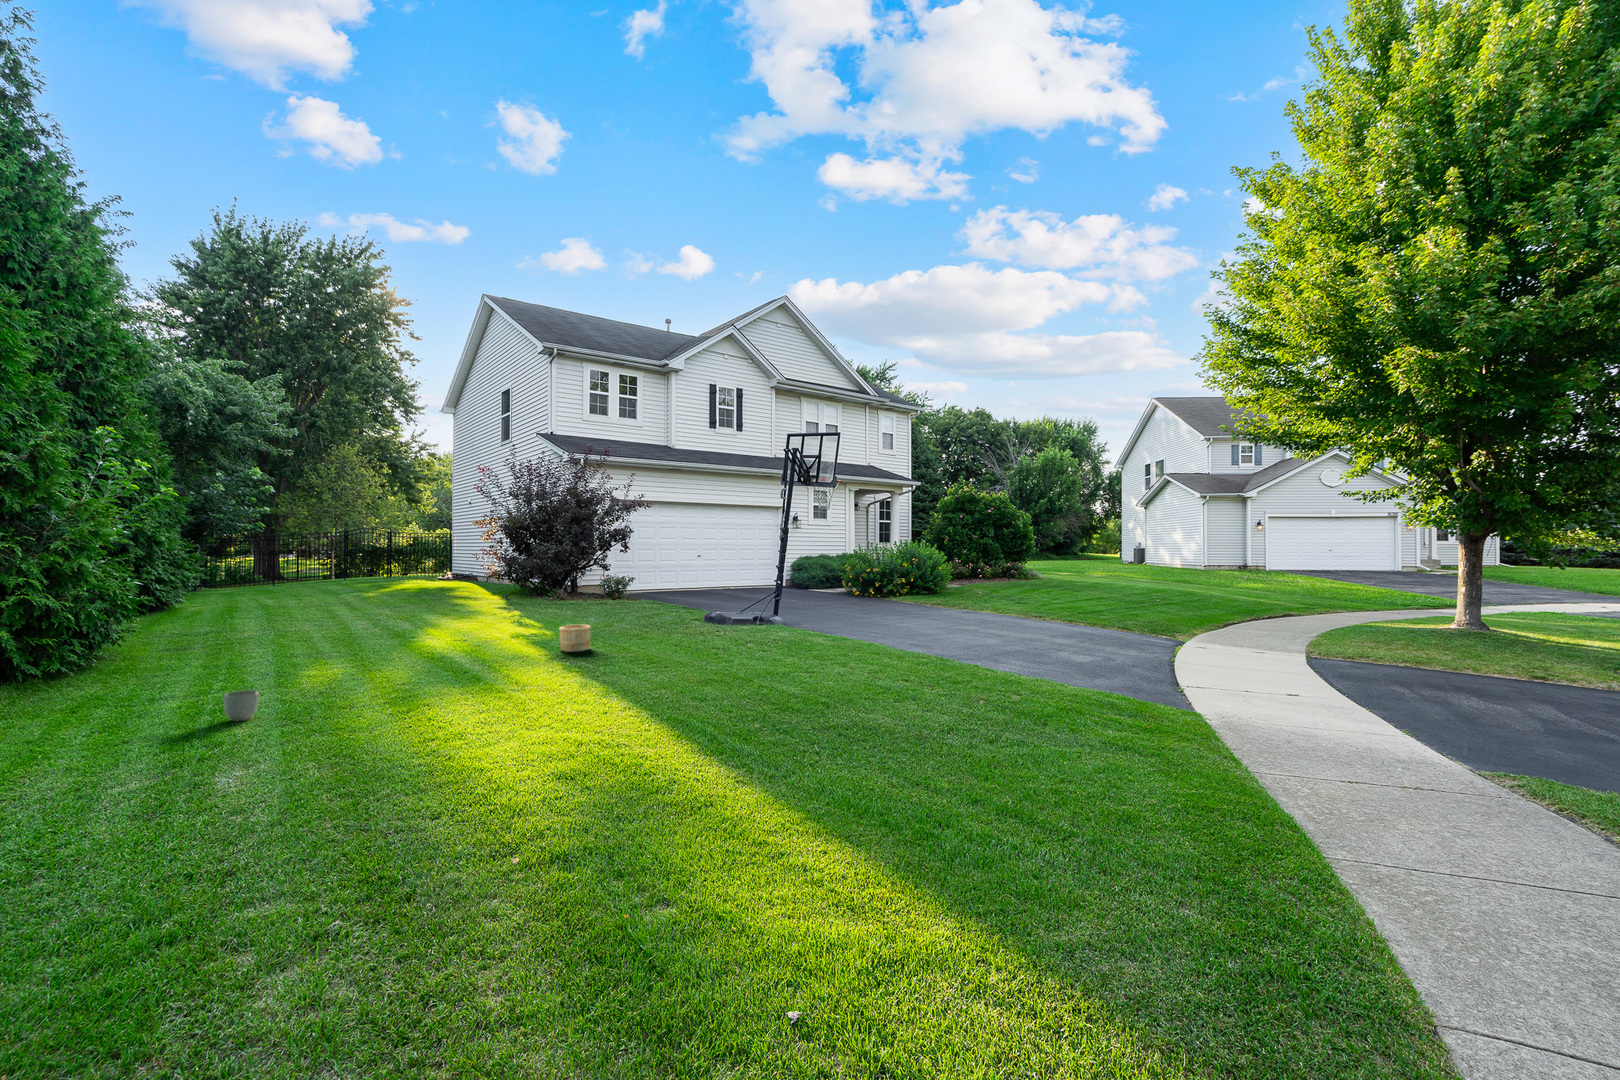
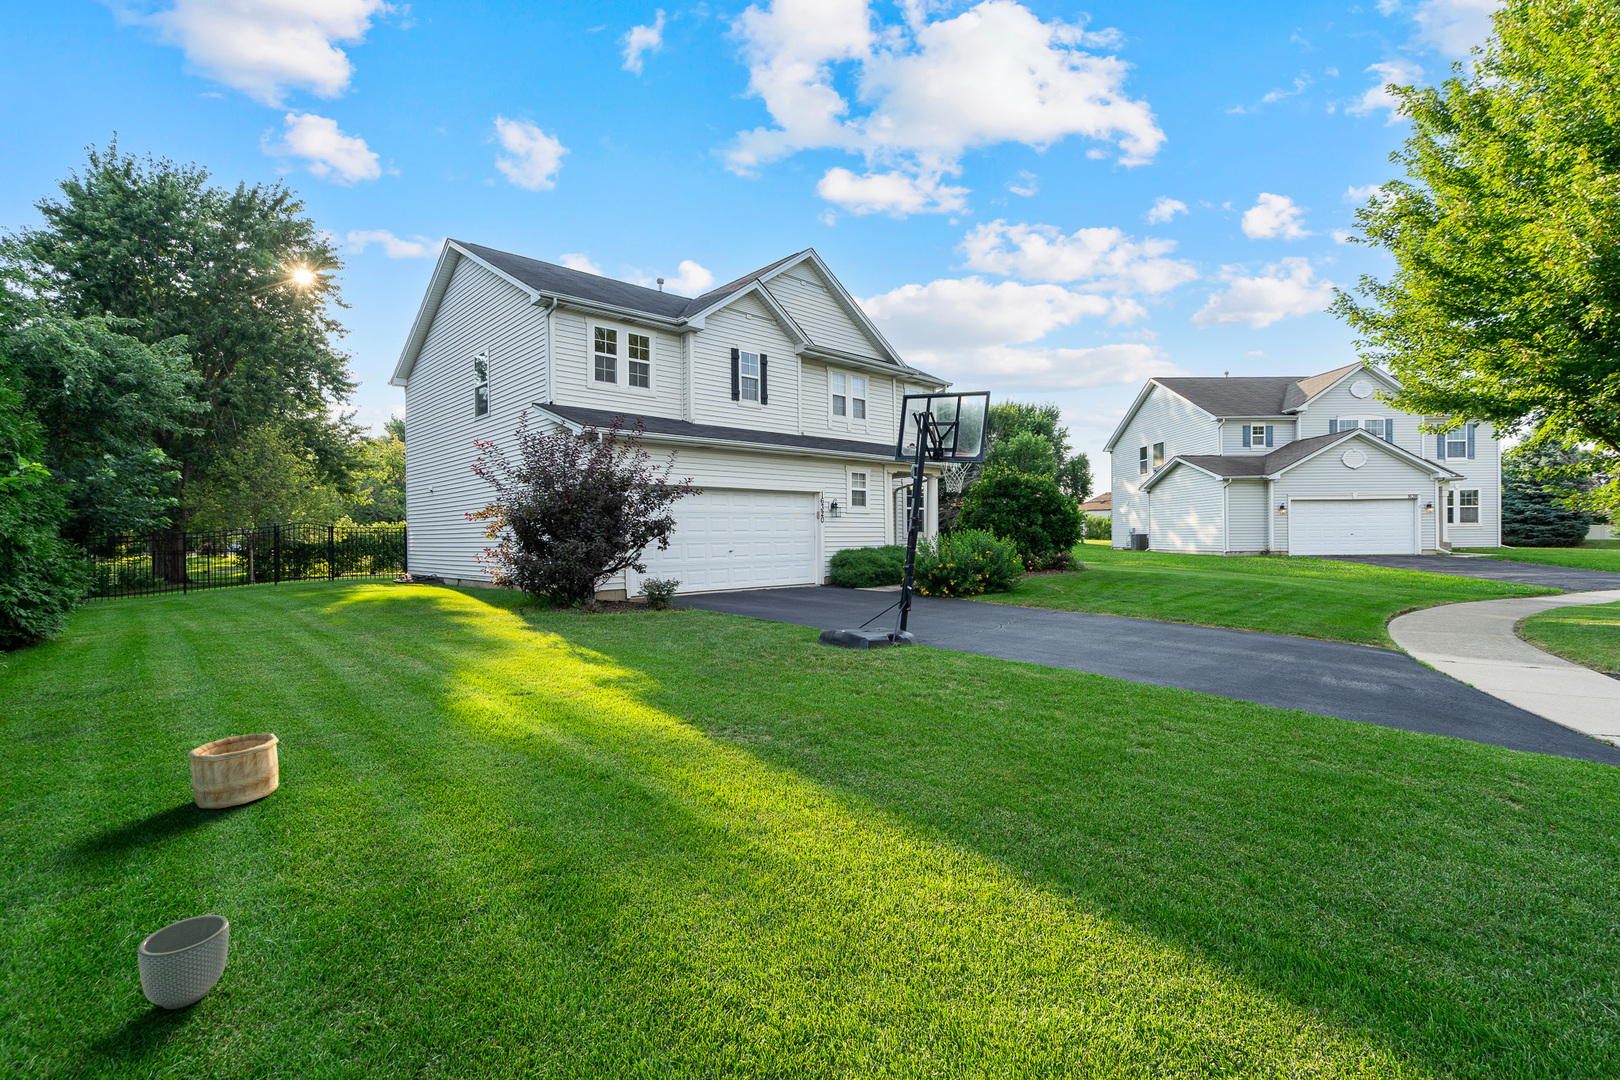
wooden bucket: present [559,624,591,652] -> present [187,734,279,809]

